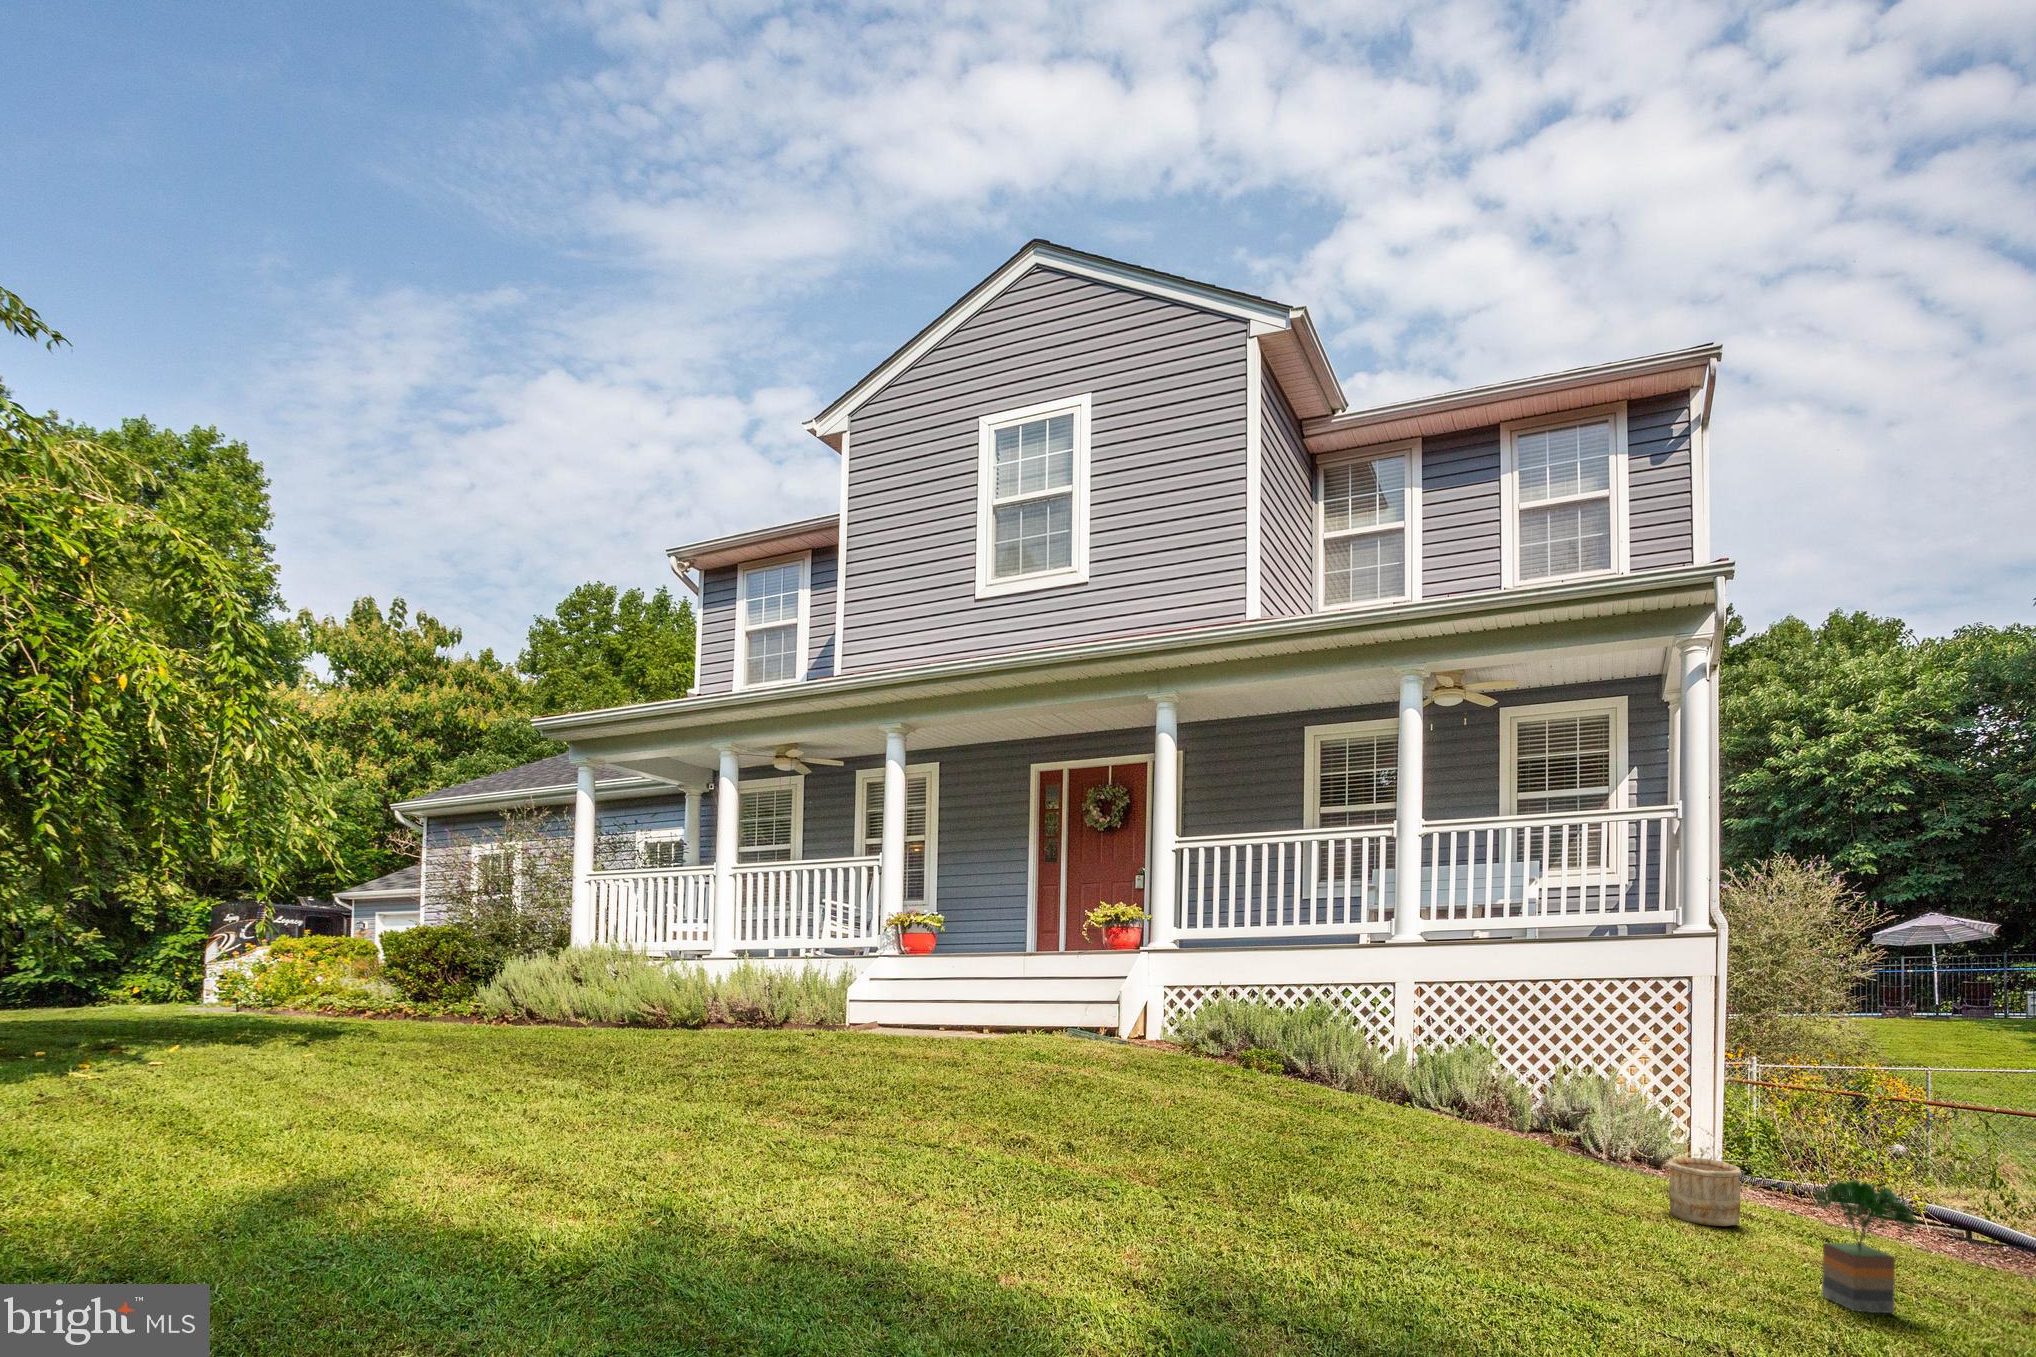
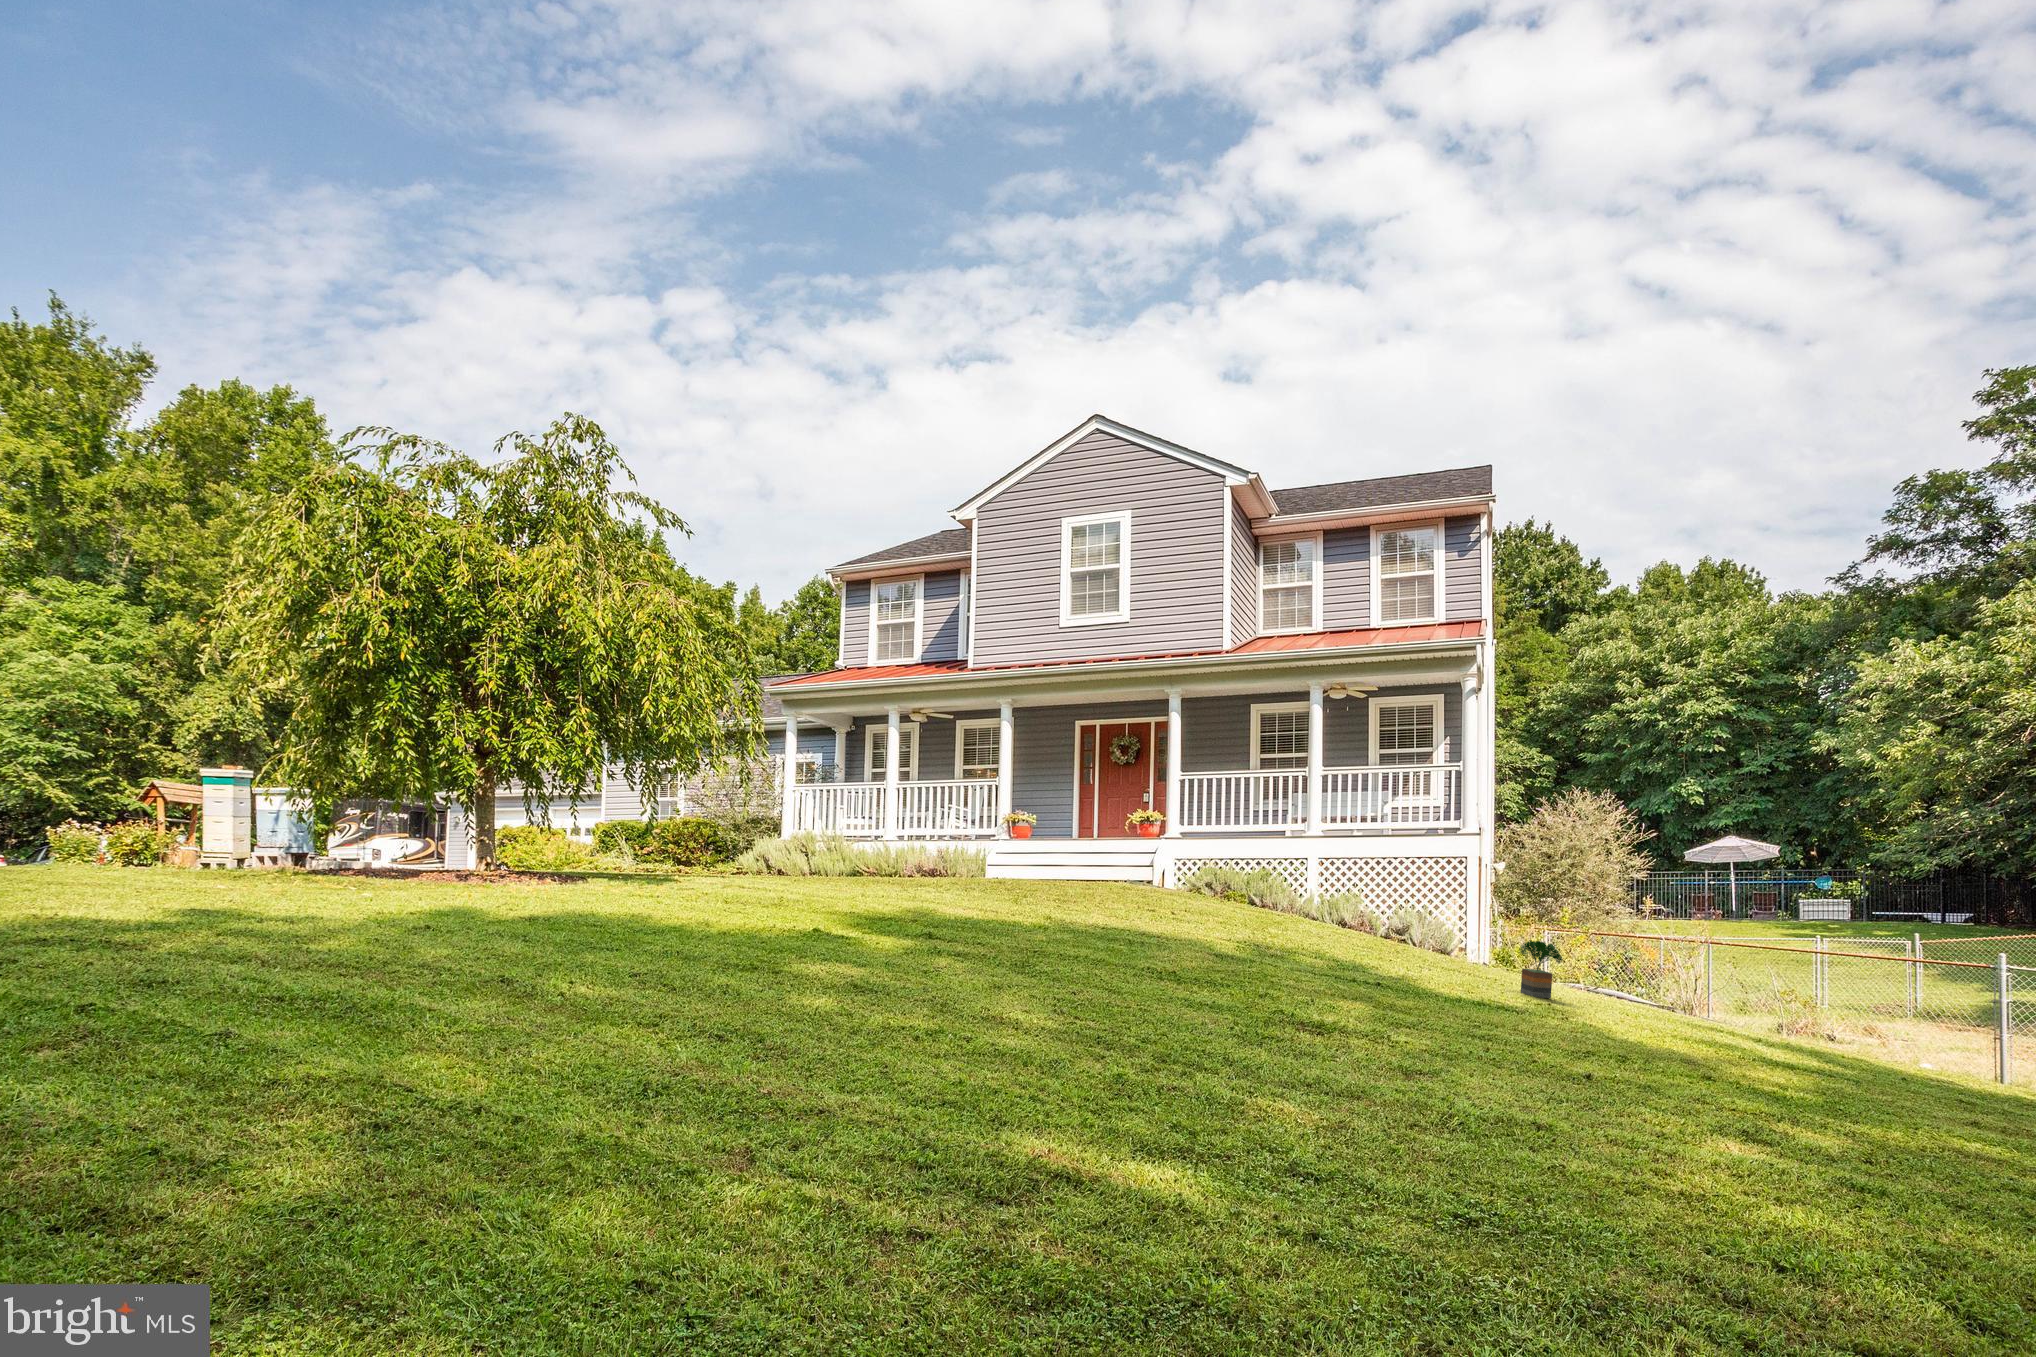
wooden bucket: present [1667,1157,1742,1226] -> none [1455,941,1490,972]

